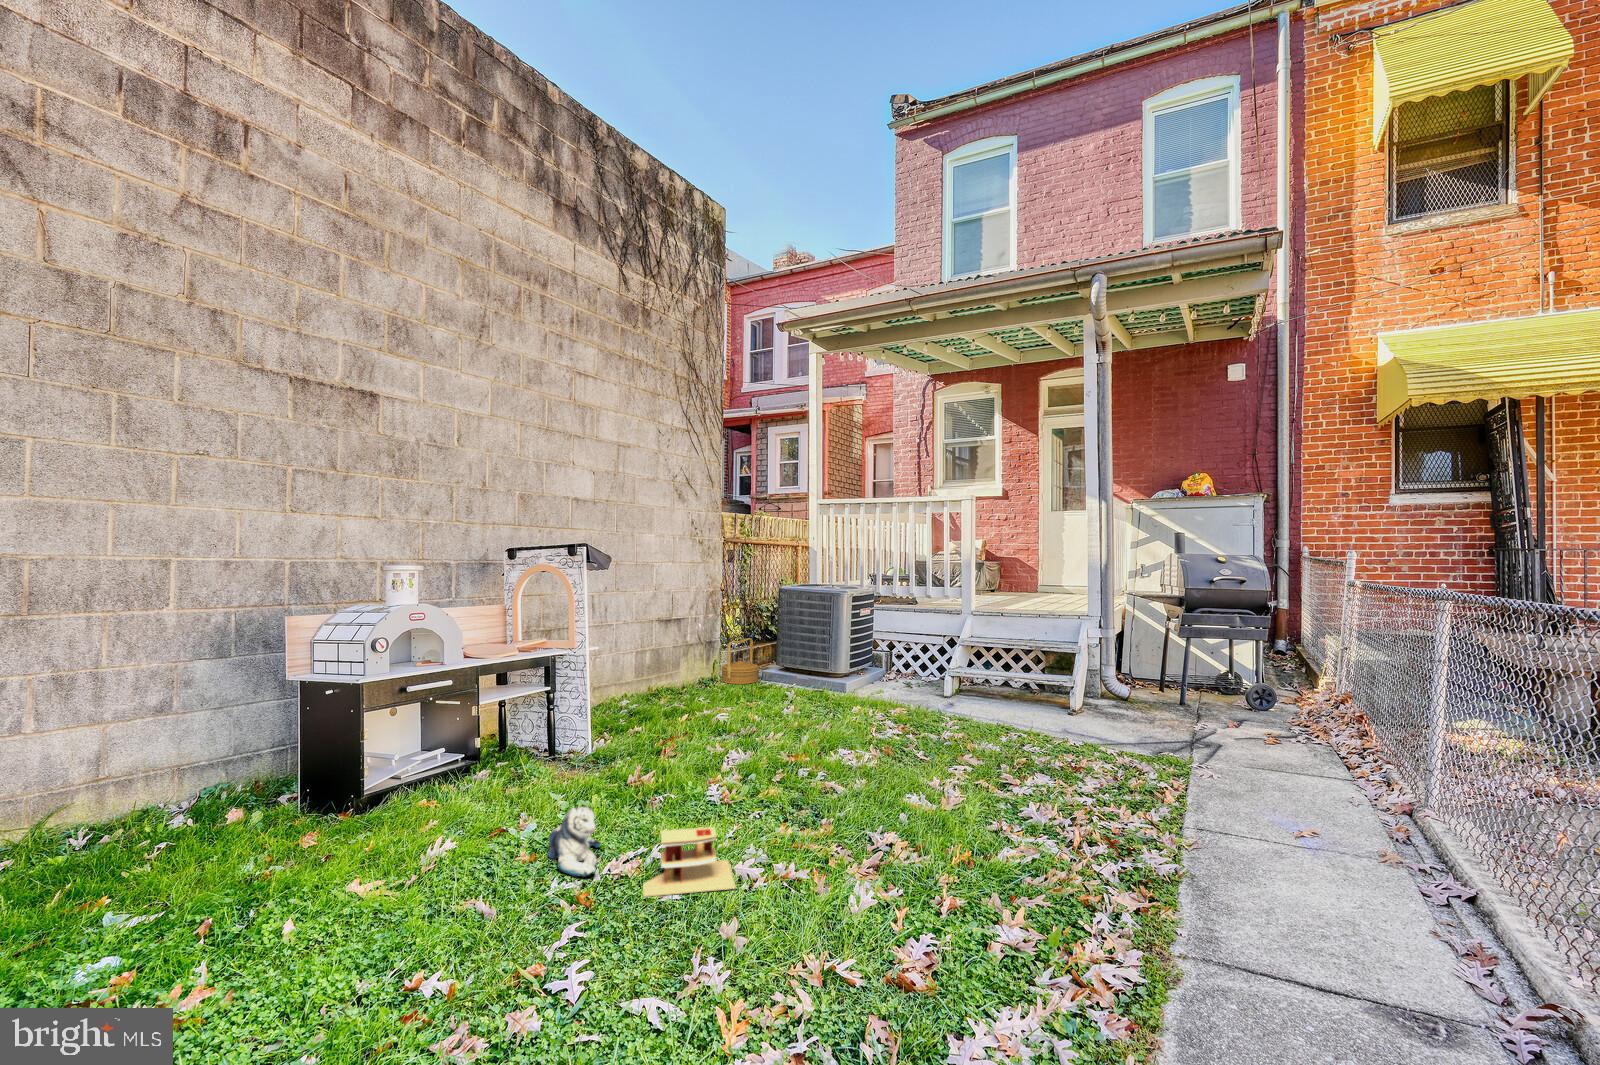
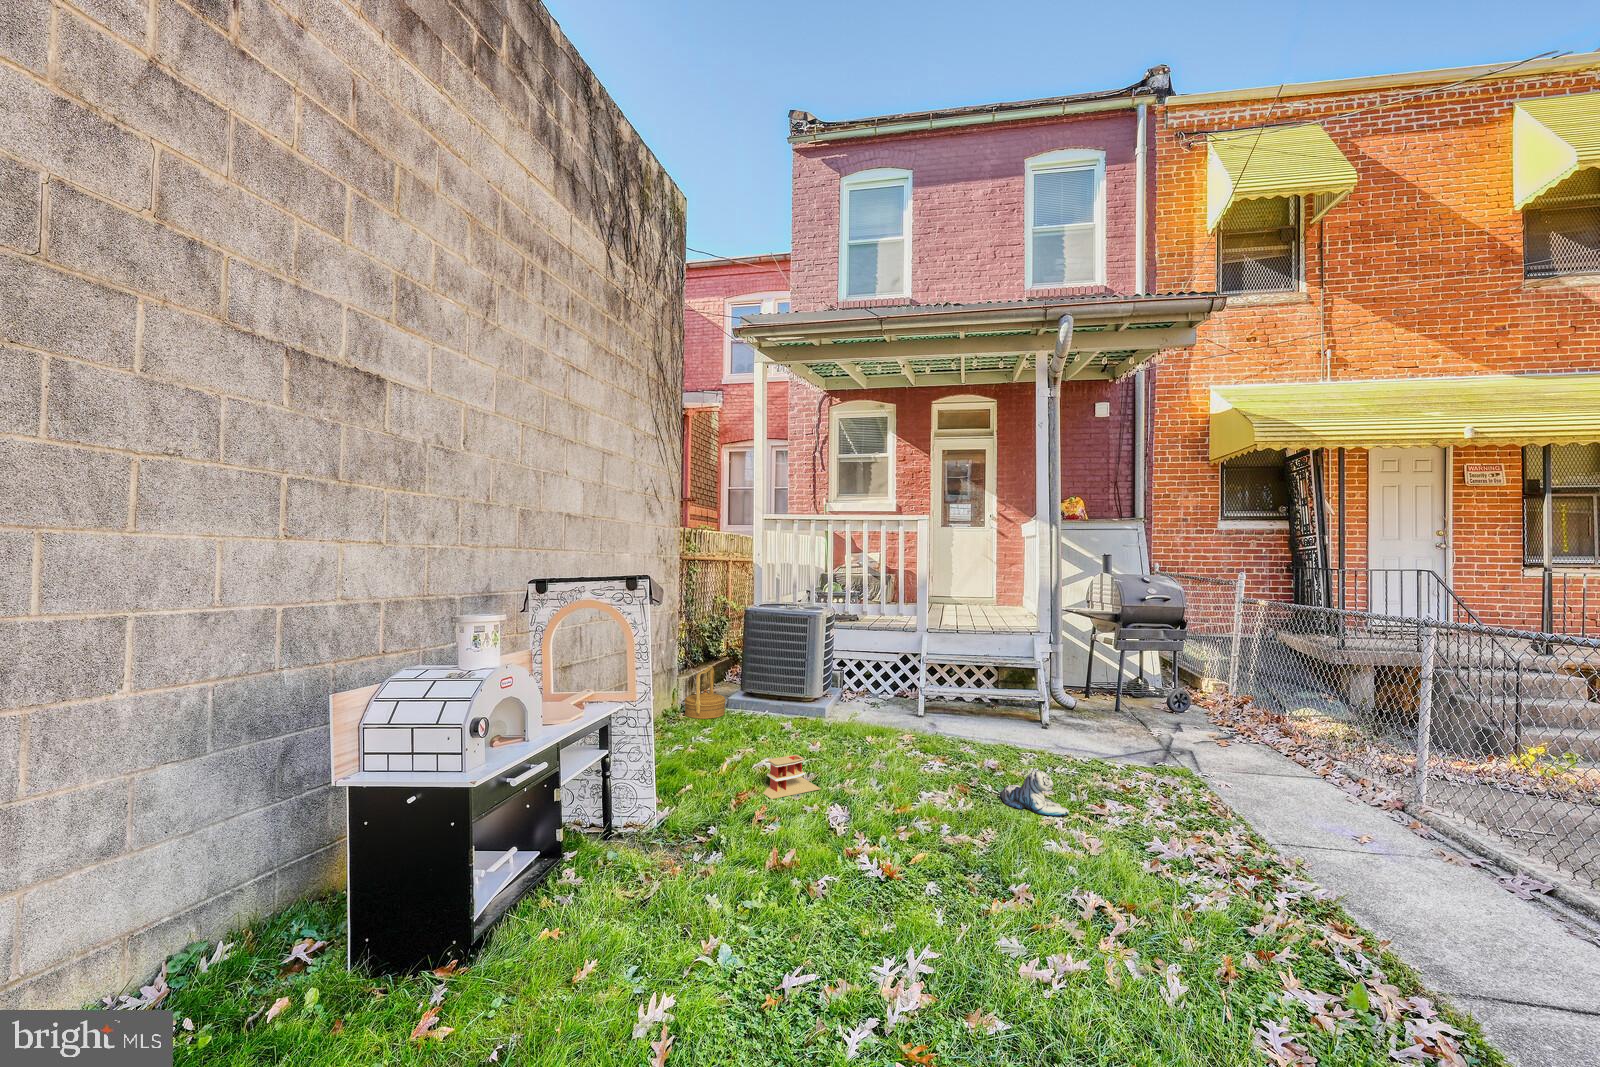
plush toy: present [547,806,601,877] -> present [1000,770,1069,816]
toy house: present [643,827,735,897] -> present [763,755,821,799]

